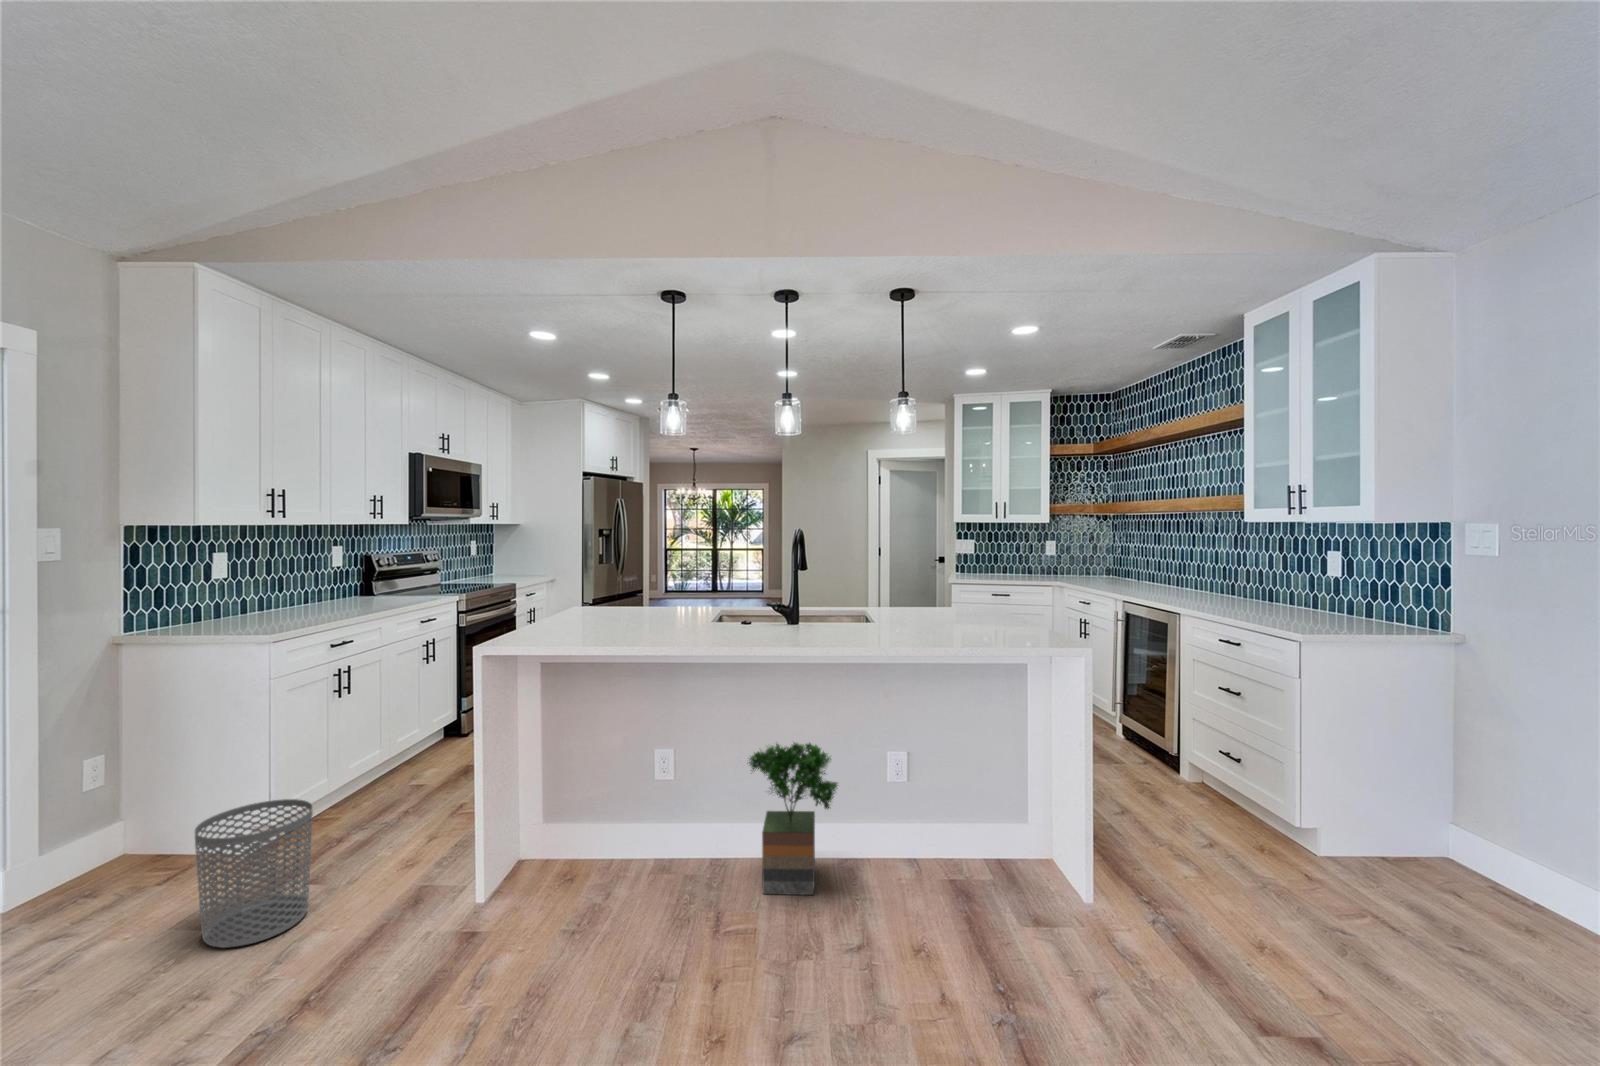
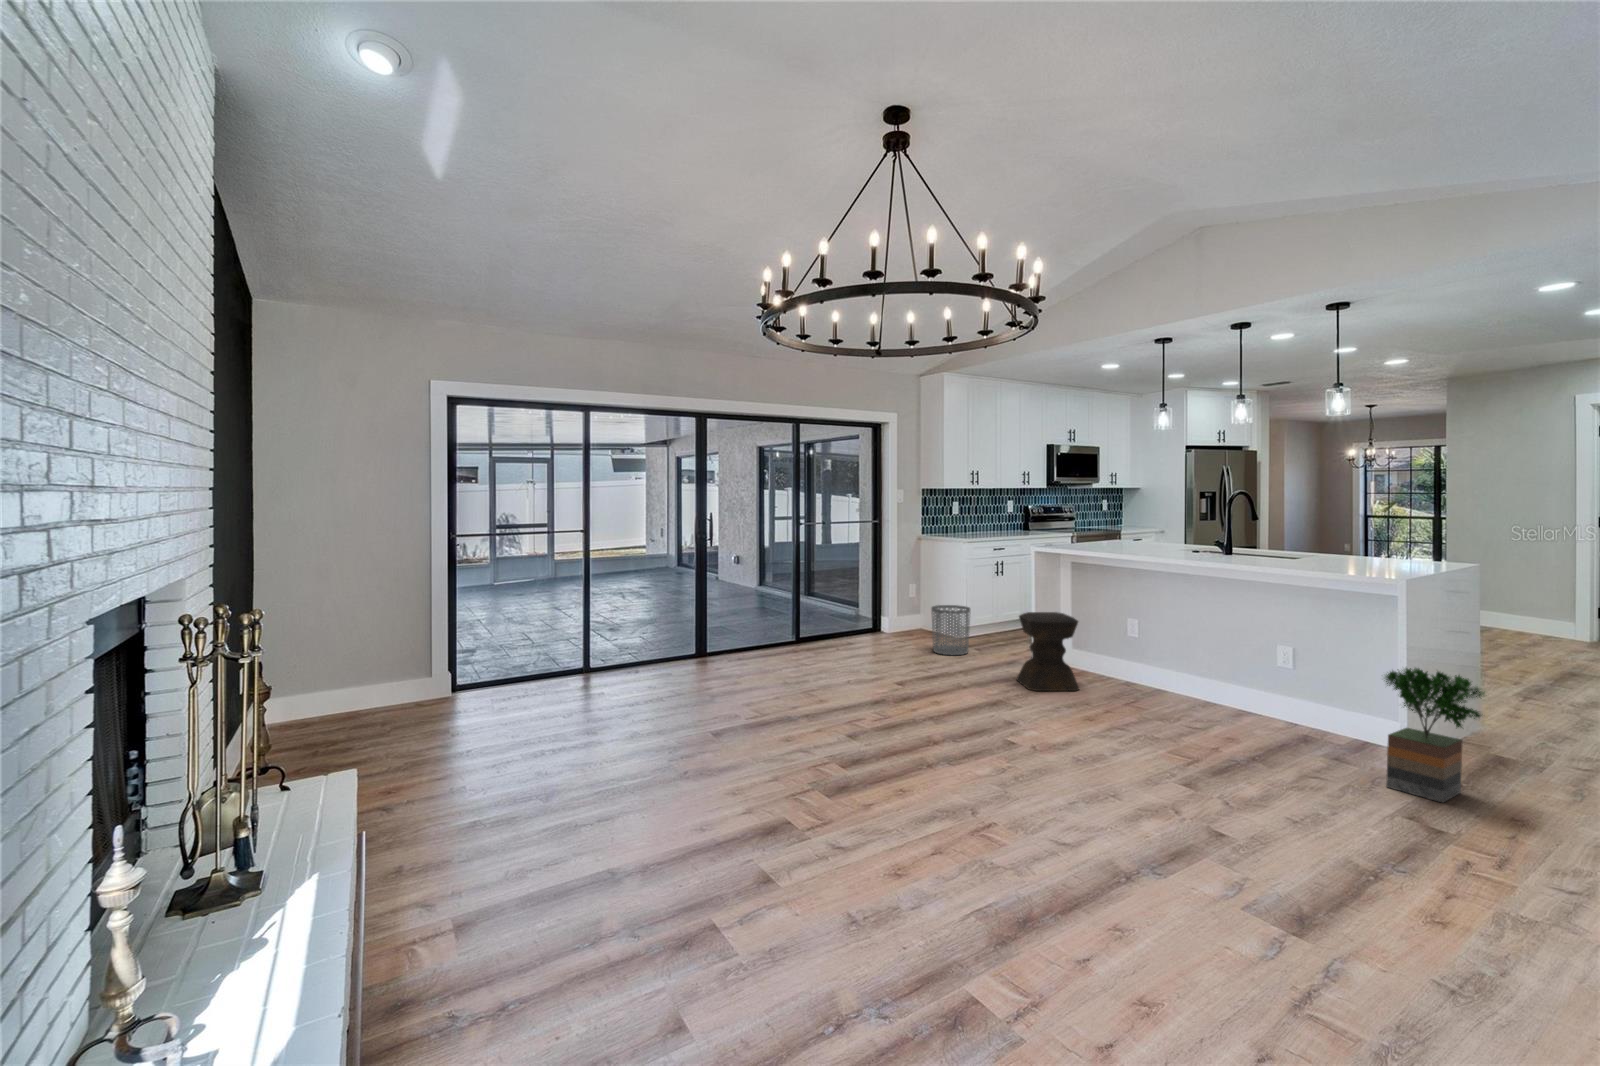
potted tree: present [749,743,837,895] -> present [1385,668,1484,803]
stool: none [485,790,630,1008] -> present [1017,612,1079,691]

